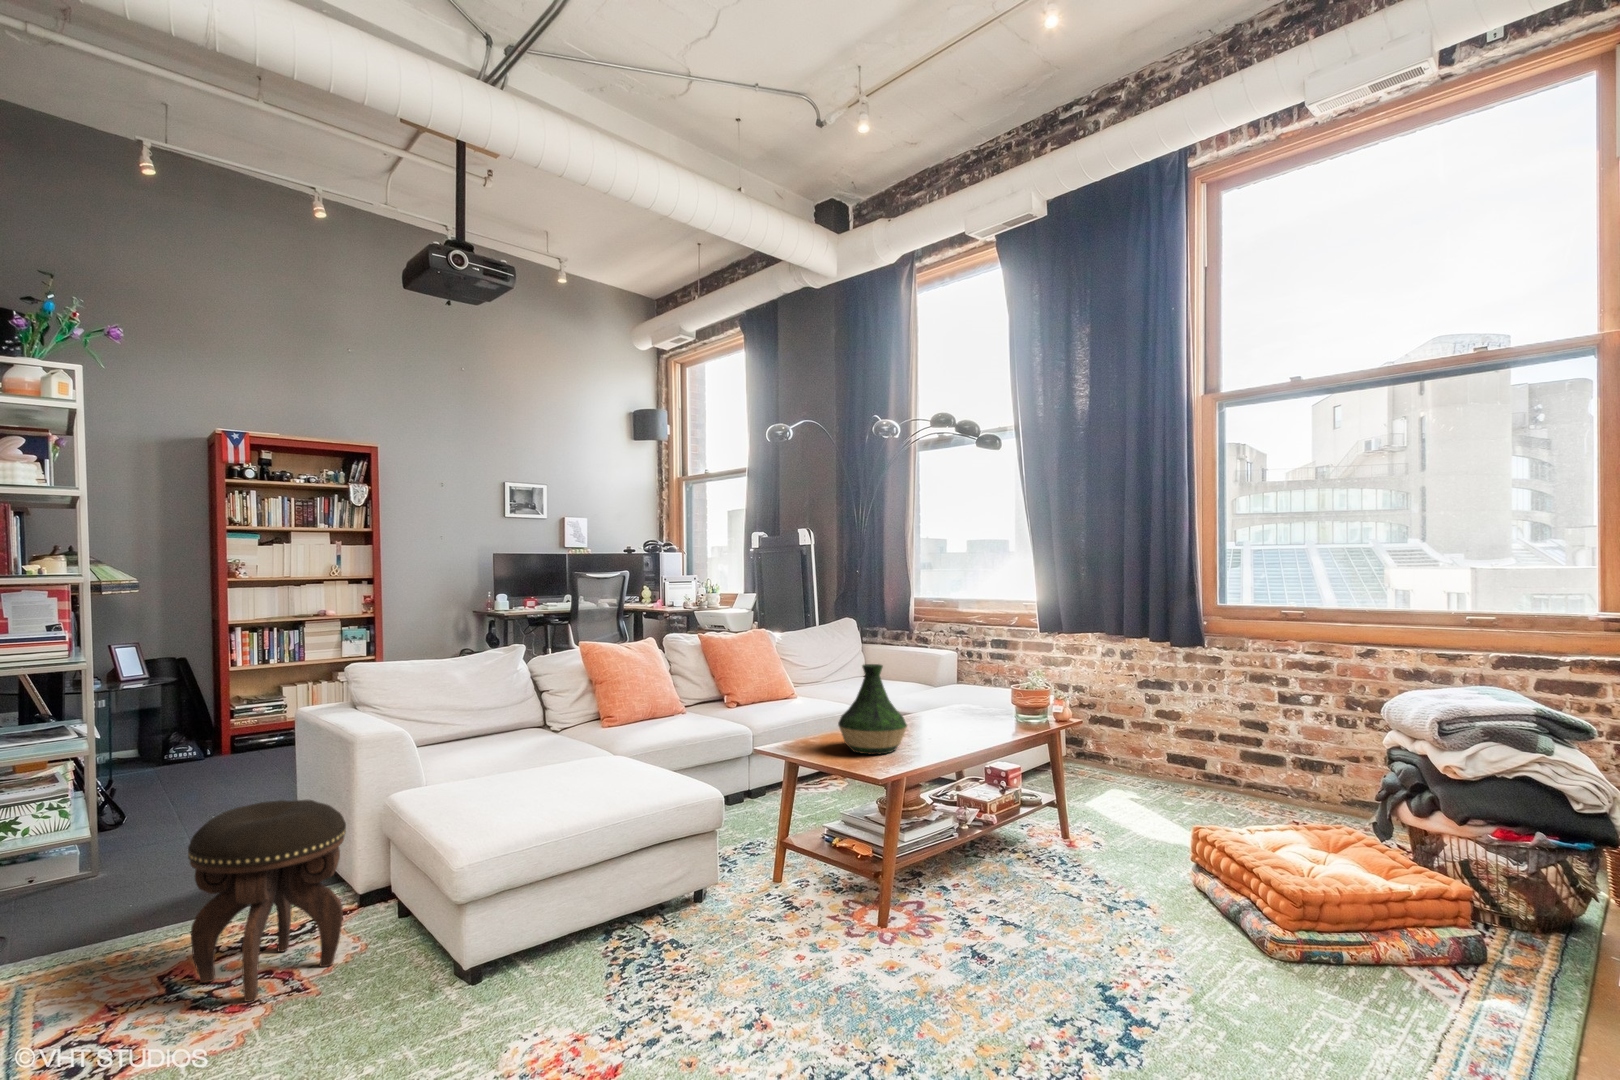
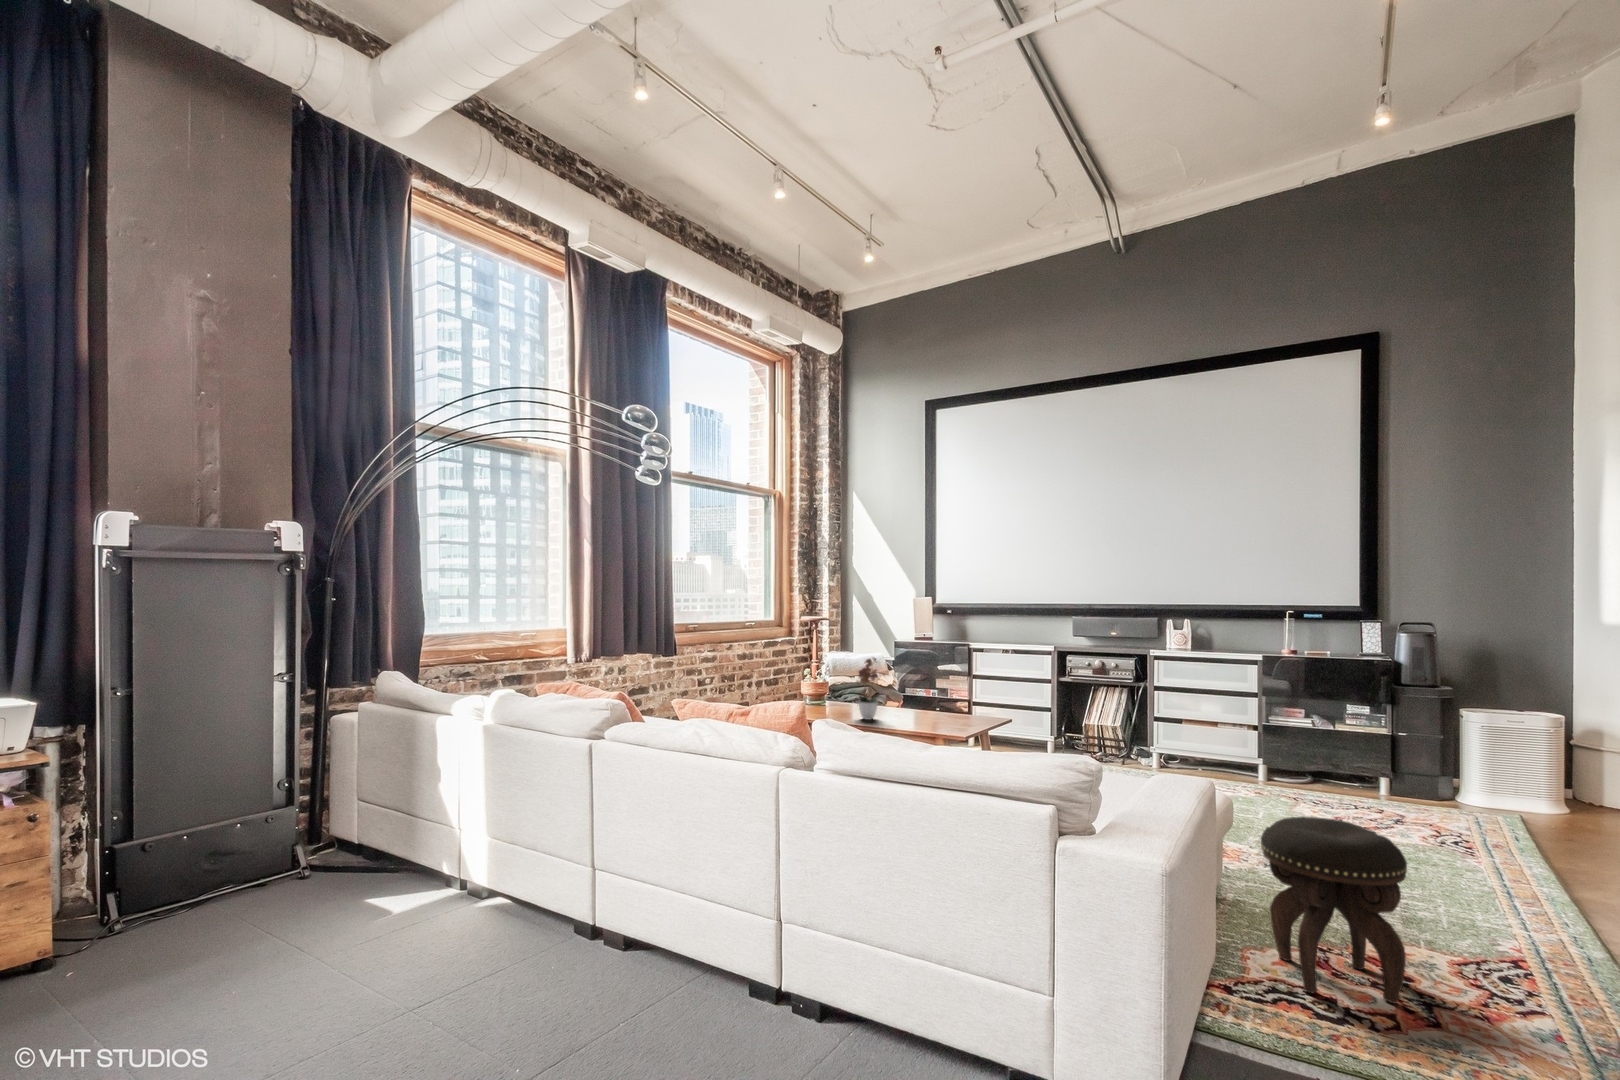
flower arrangement: none [922,644,983,738] -> present [857,658,881,719]
vase: present [838,664,907,754] -> none [897,669,946,731]

